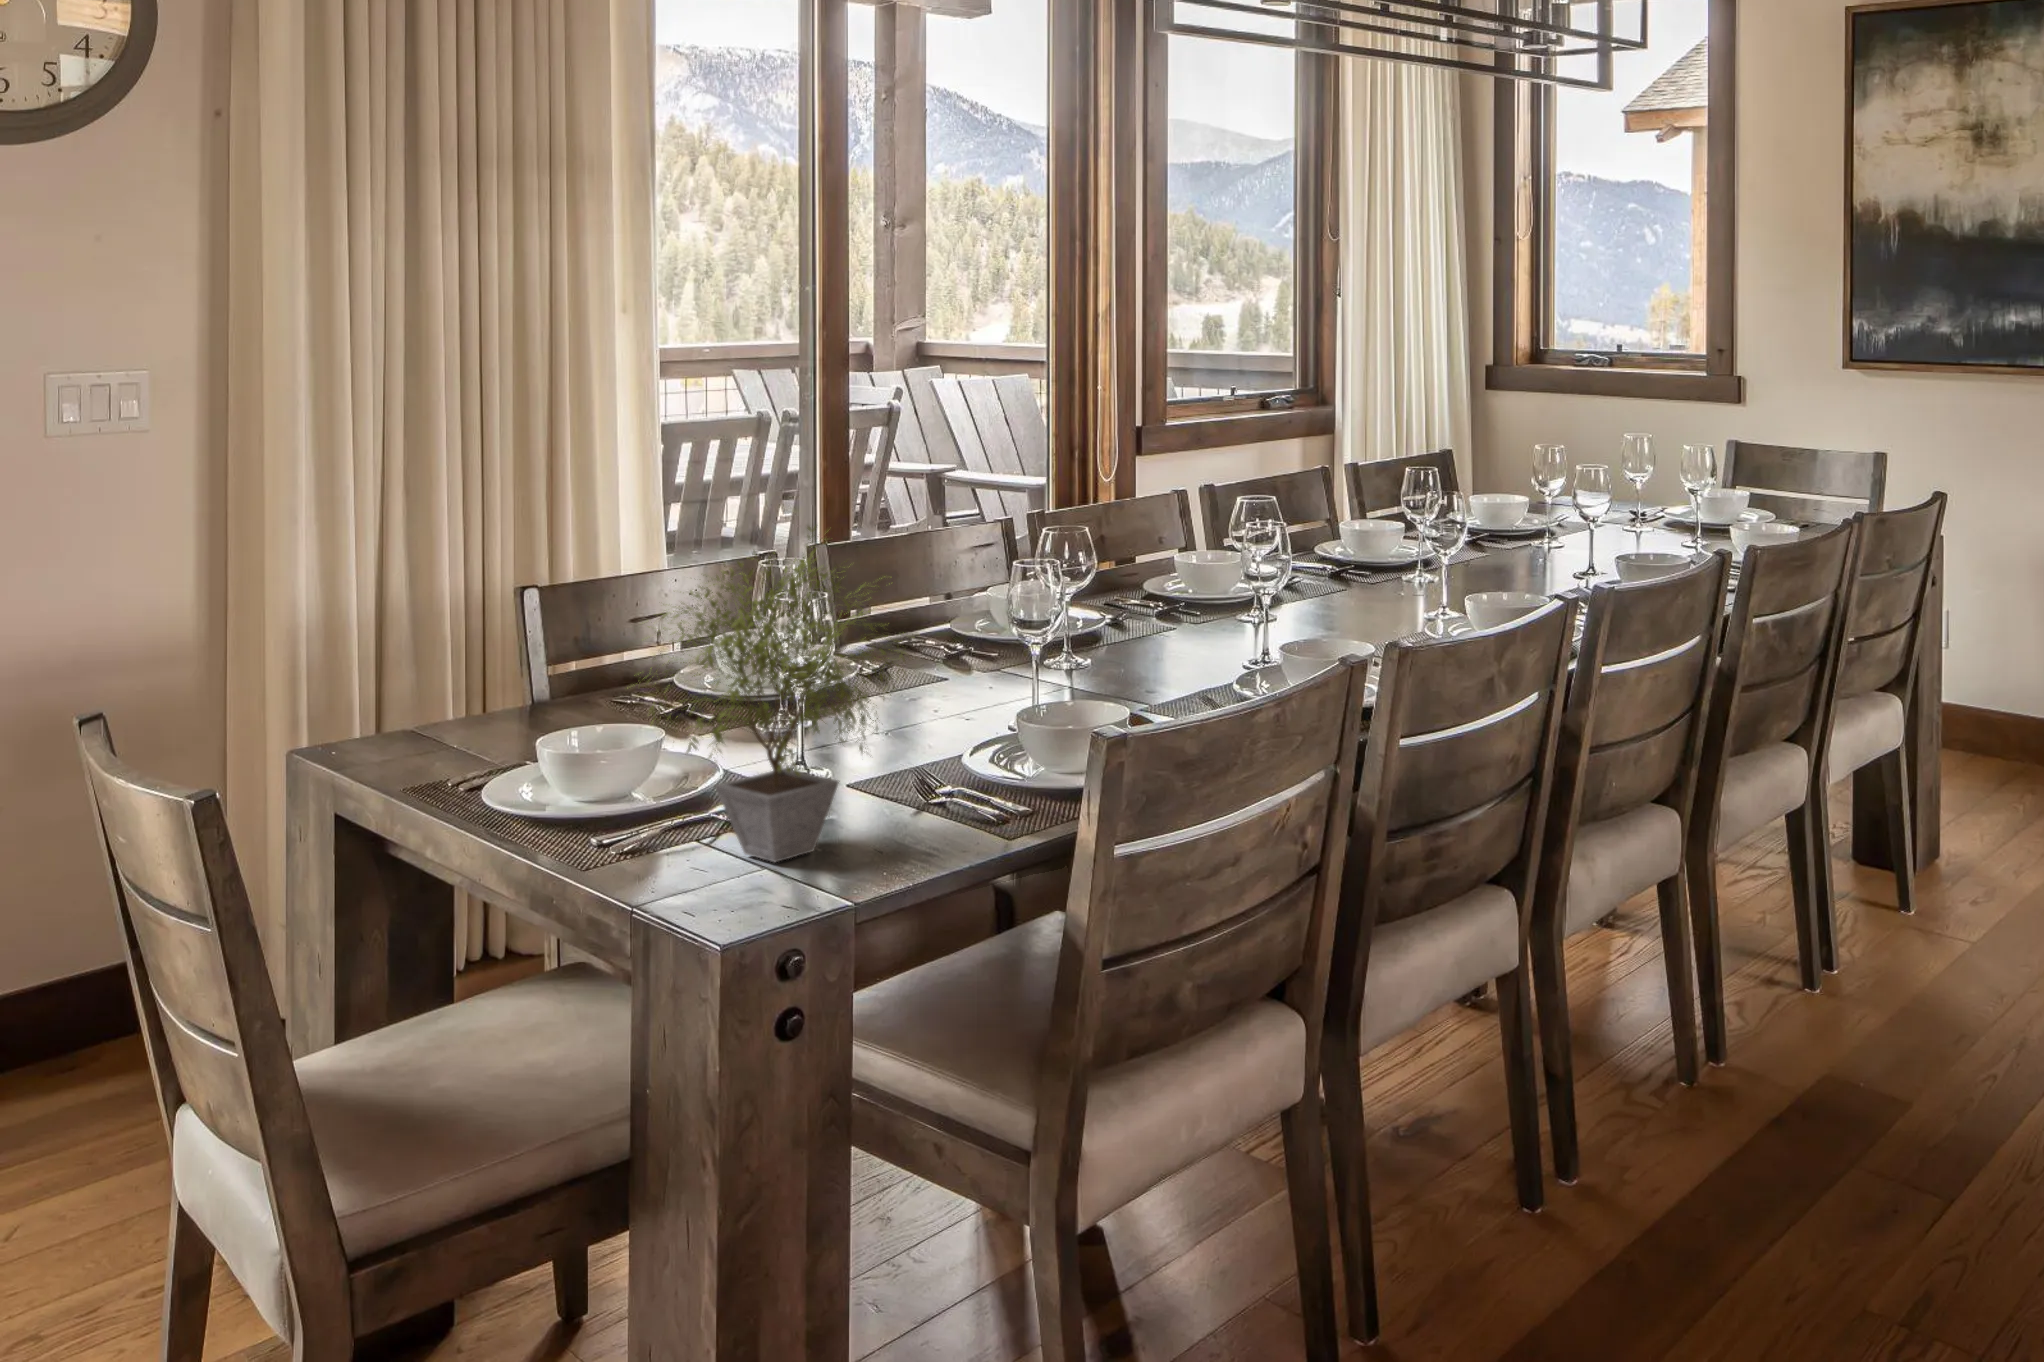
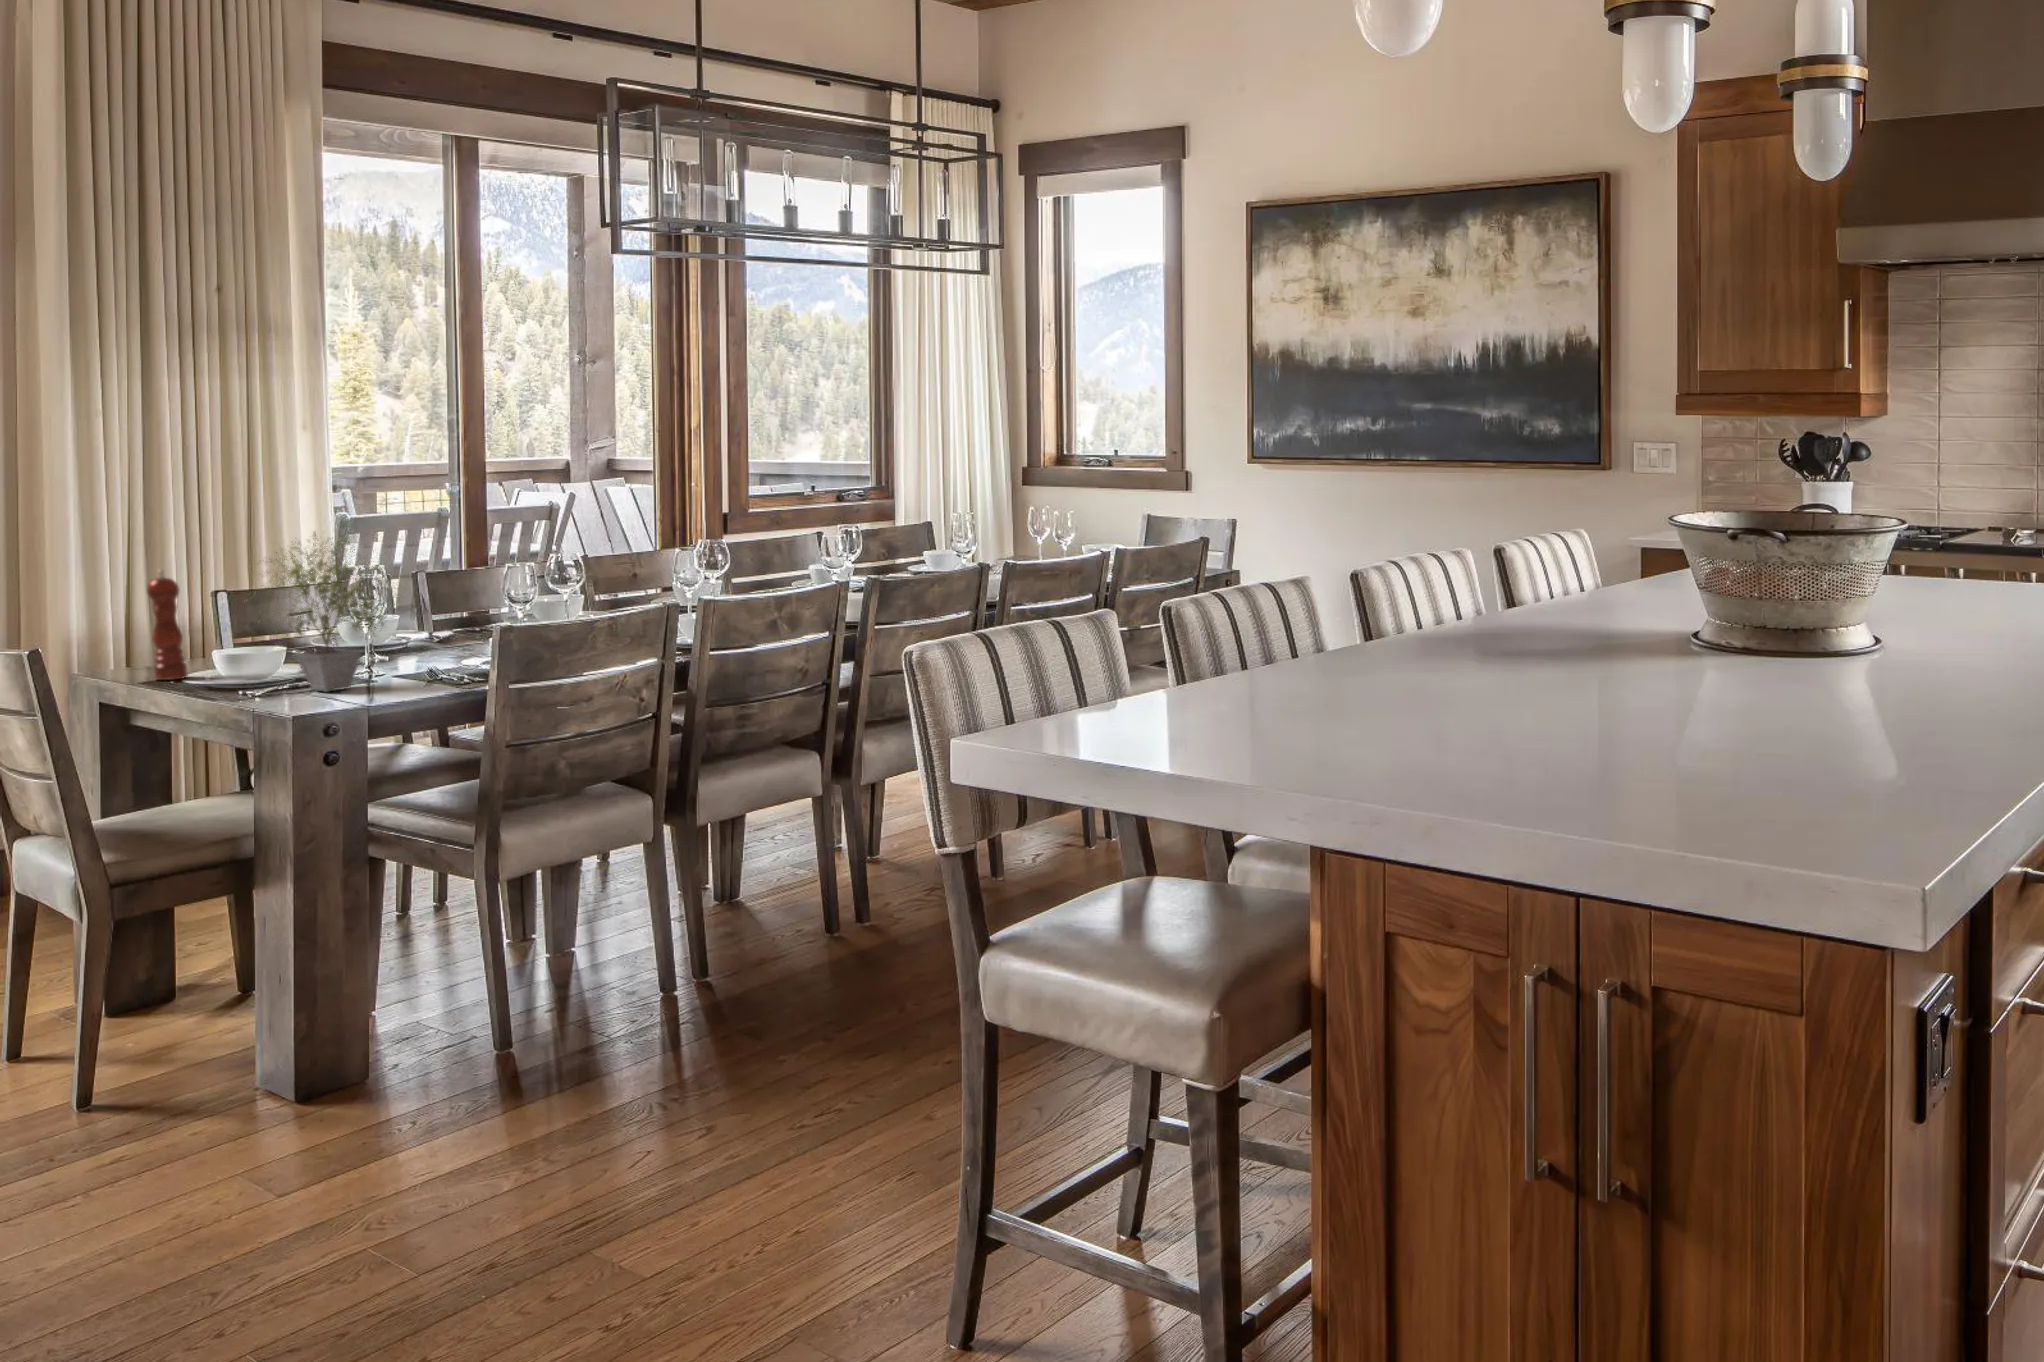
pepper mill: none [437,603,501,805] -> present [147,570,188,680]

